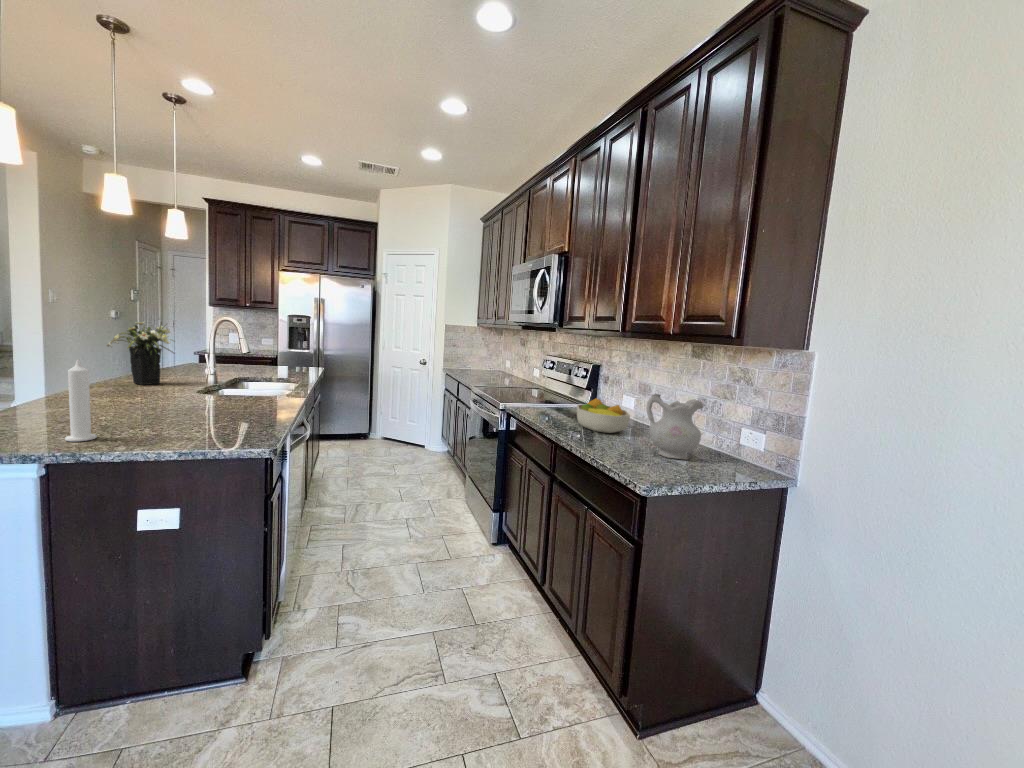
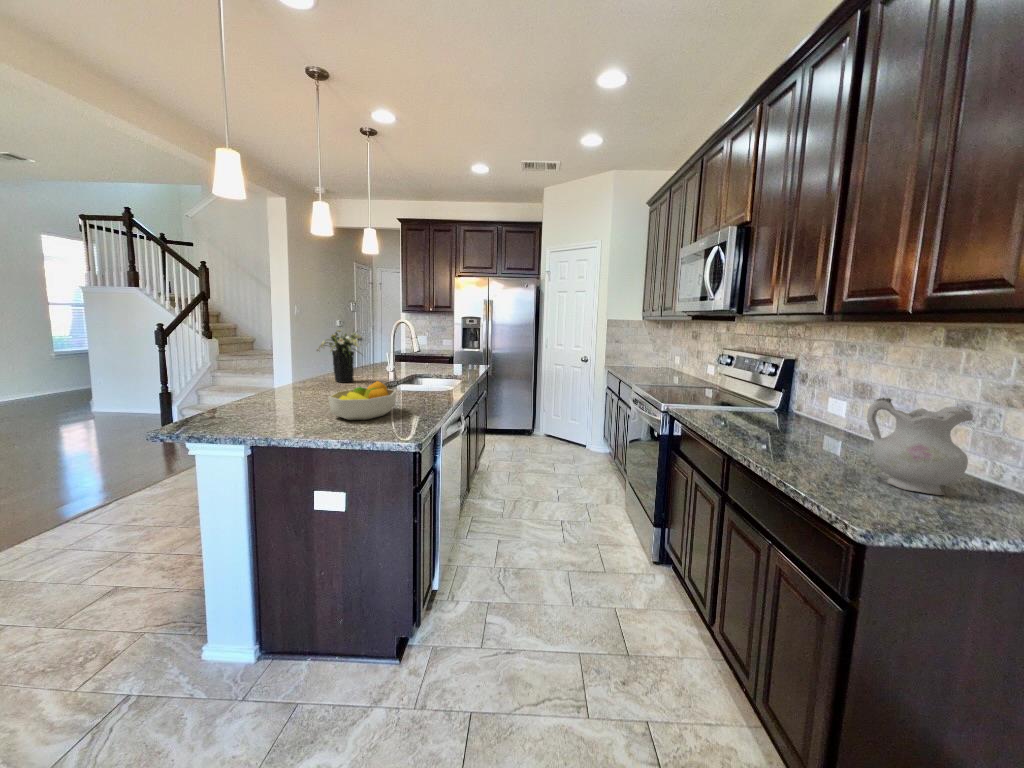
candle: present [65,359,97,442] -> none [269,361,290,430]
fruit bowl: present [577,398,630,433] -> present [328,381,396,420]

